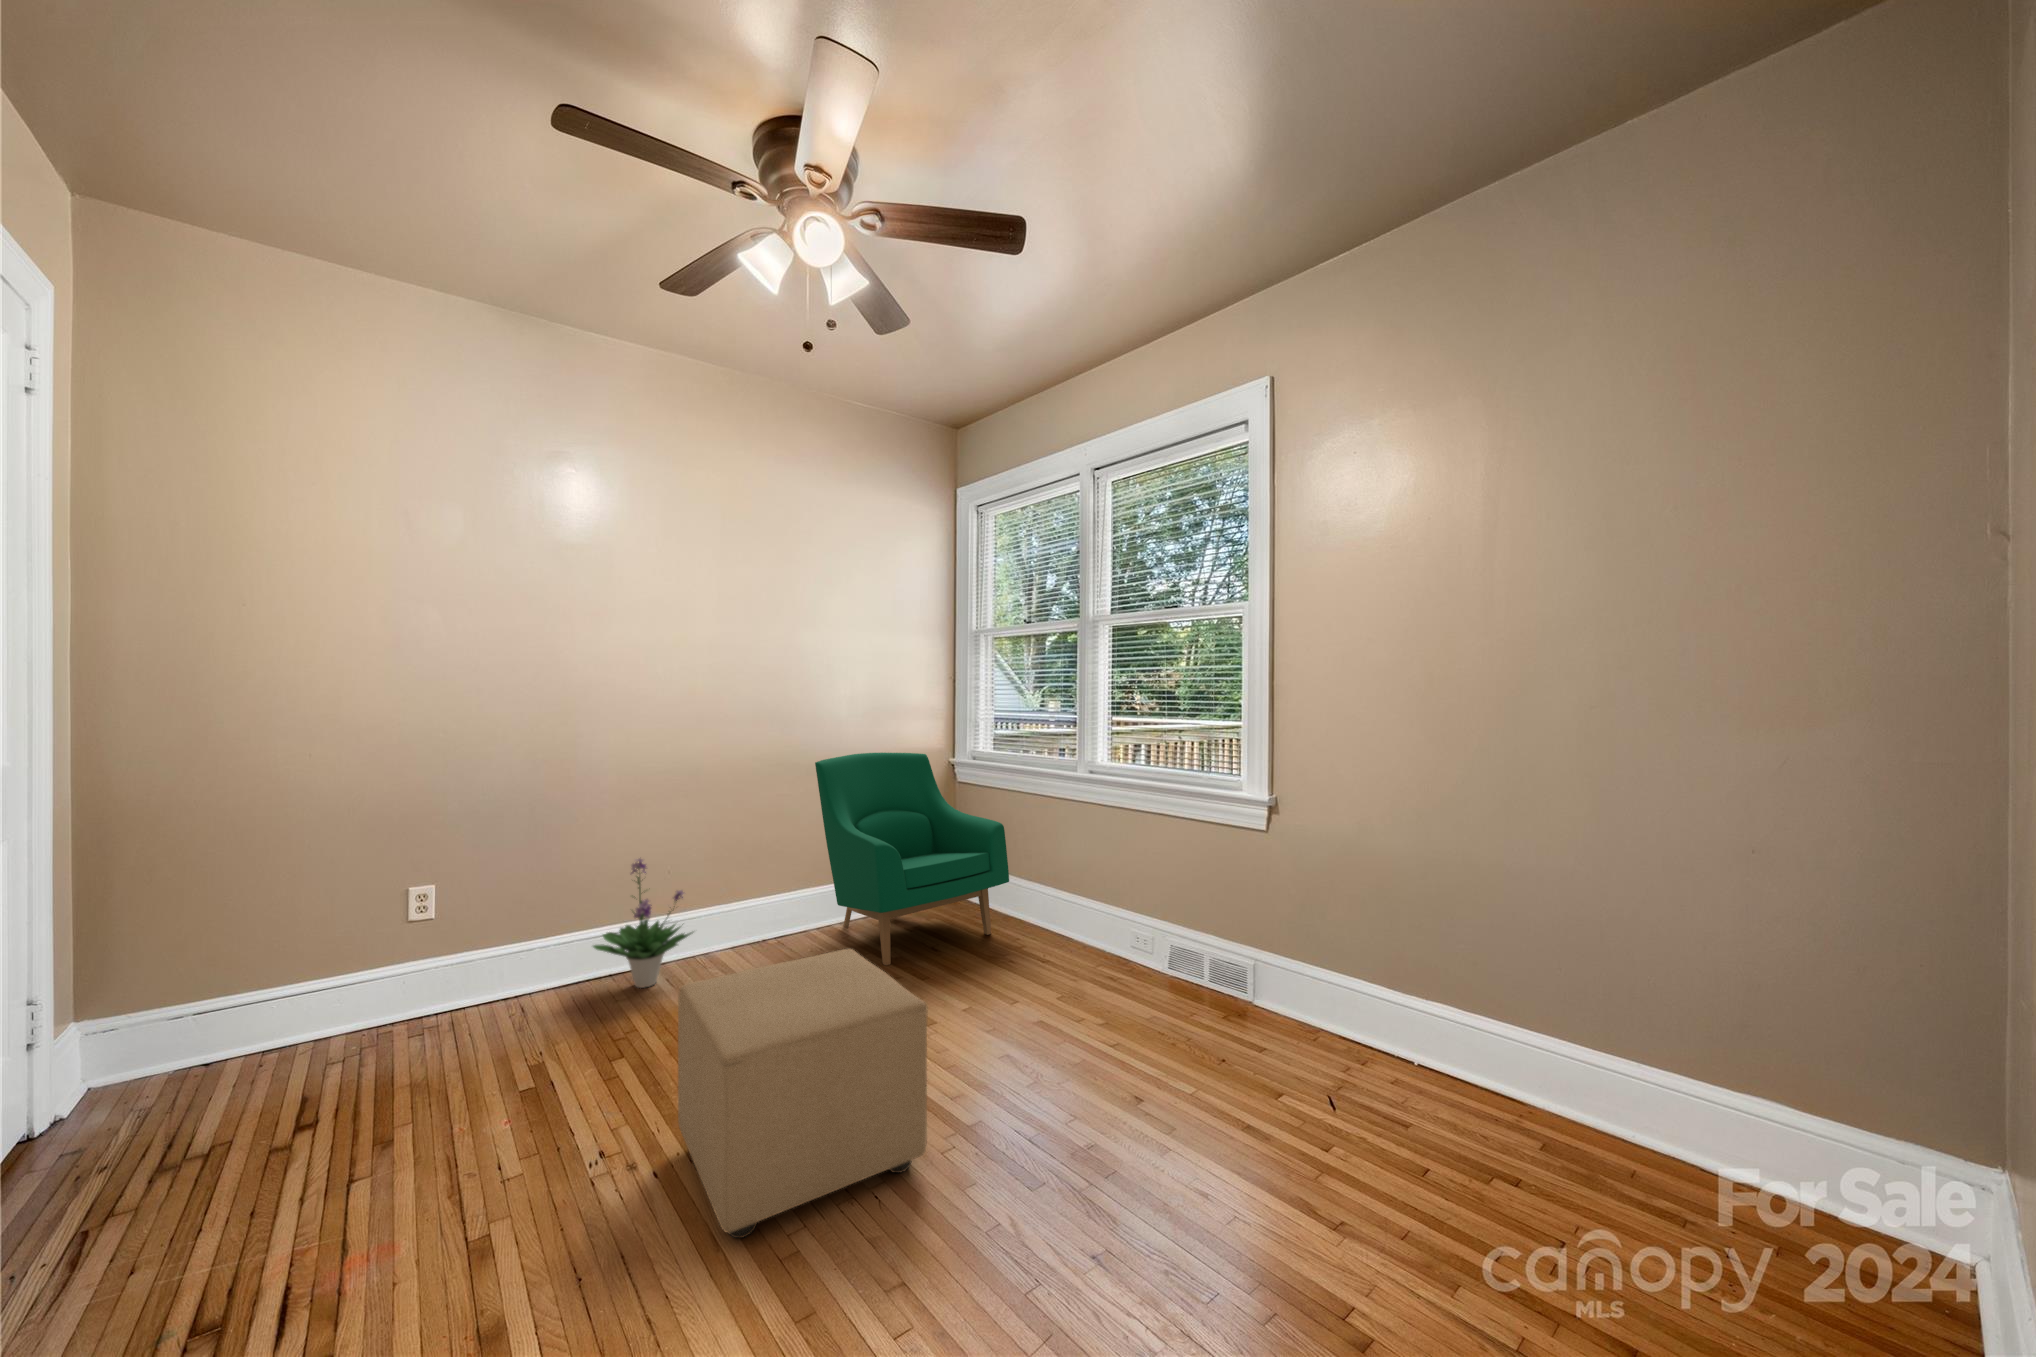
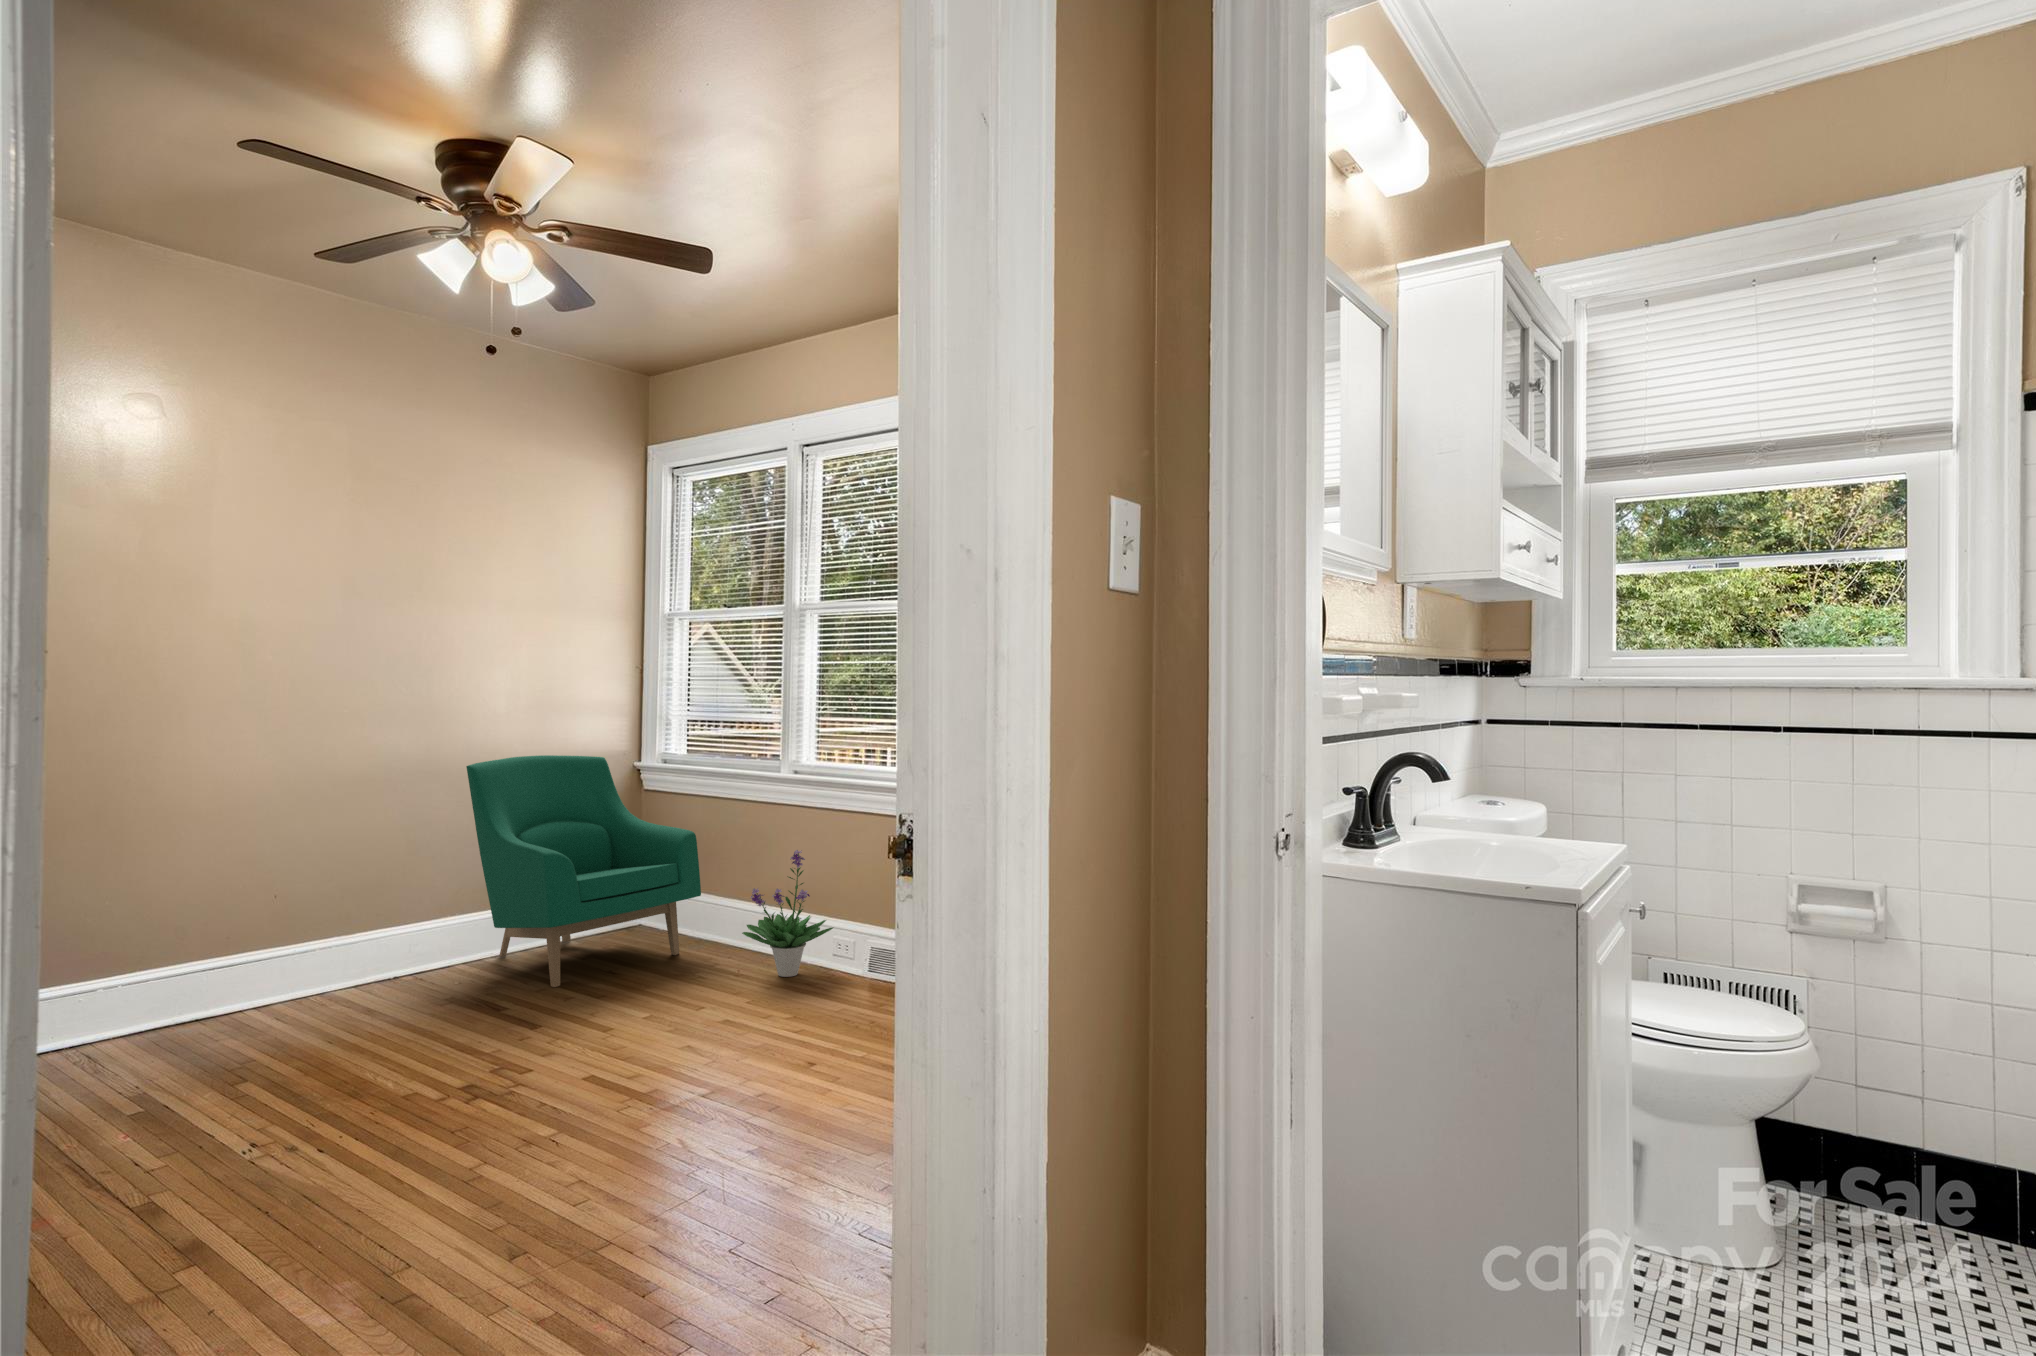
potted plant: present [593,859,692,988] -> present [742,850,833,977]
ottoman: present [678,949,928,1238] -> none [339,941,606,1180]

